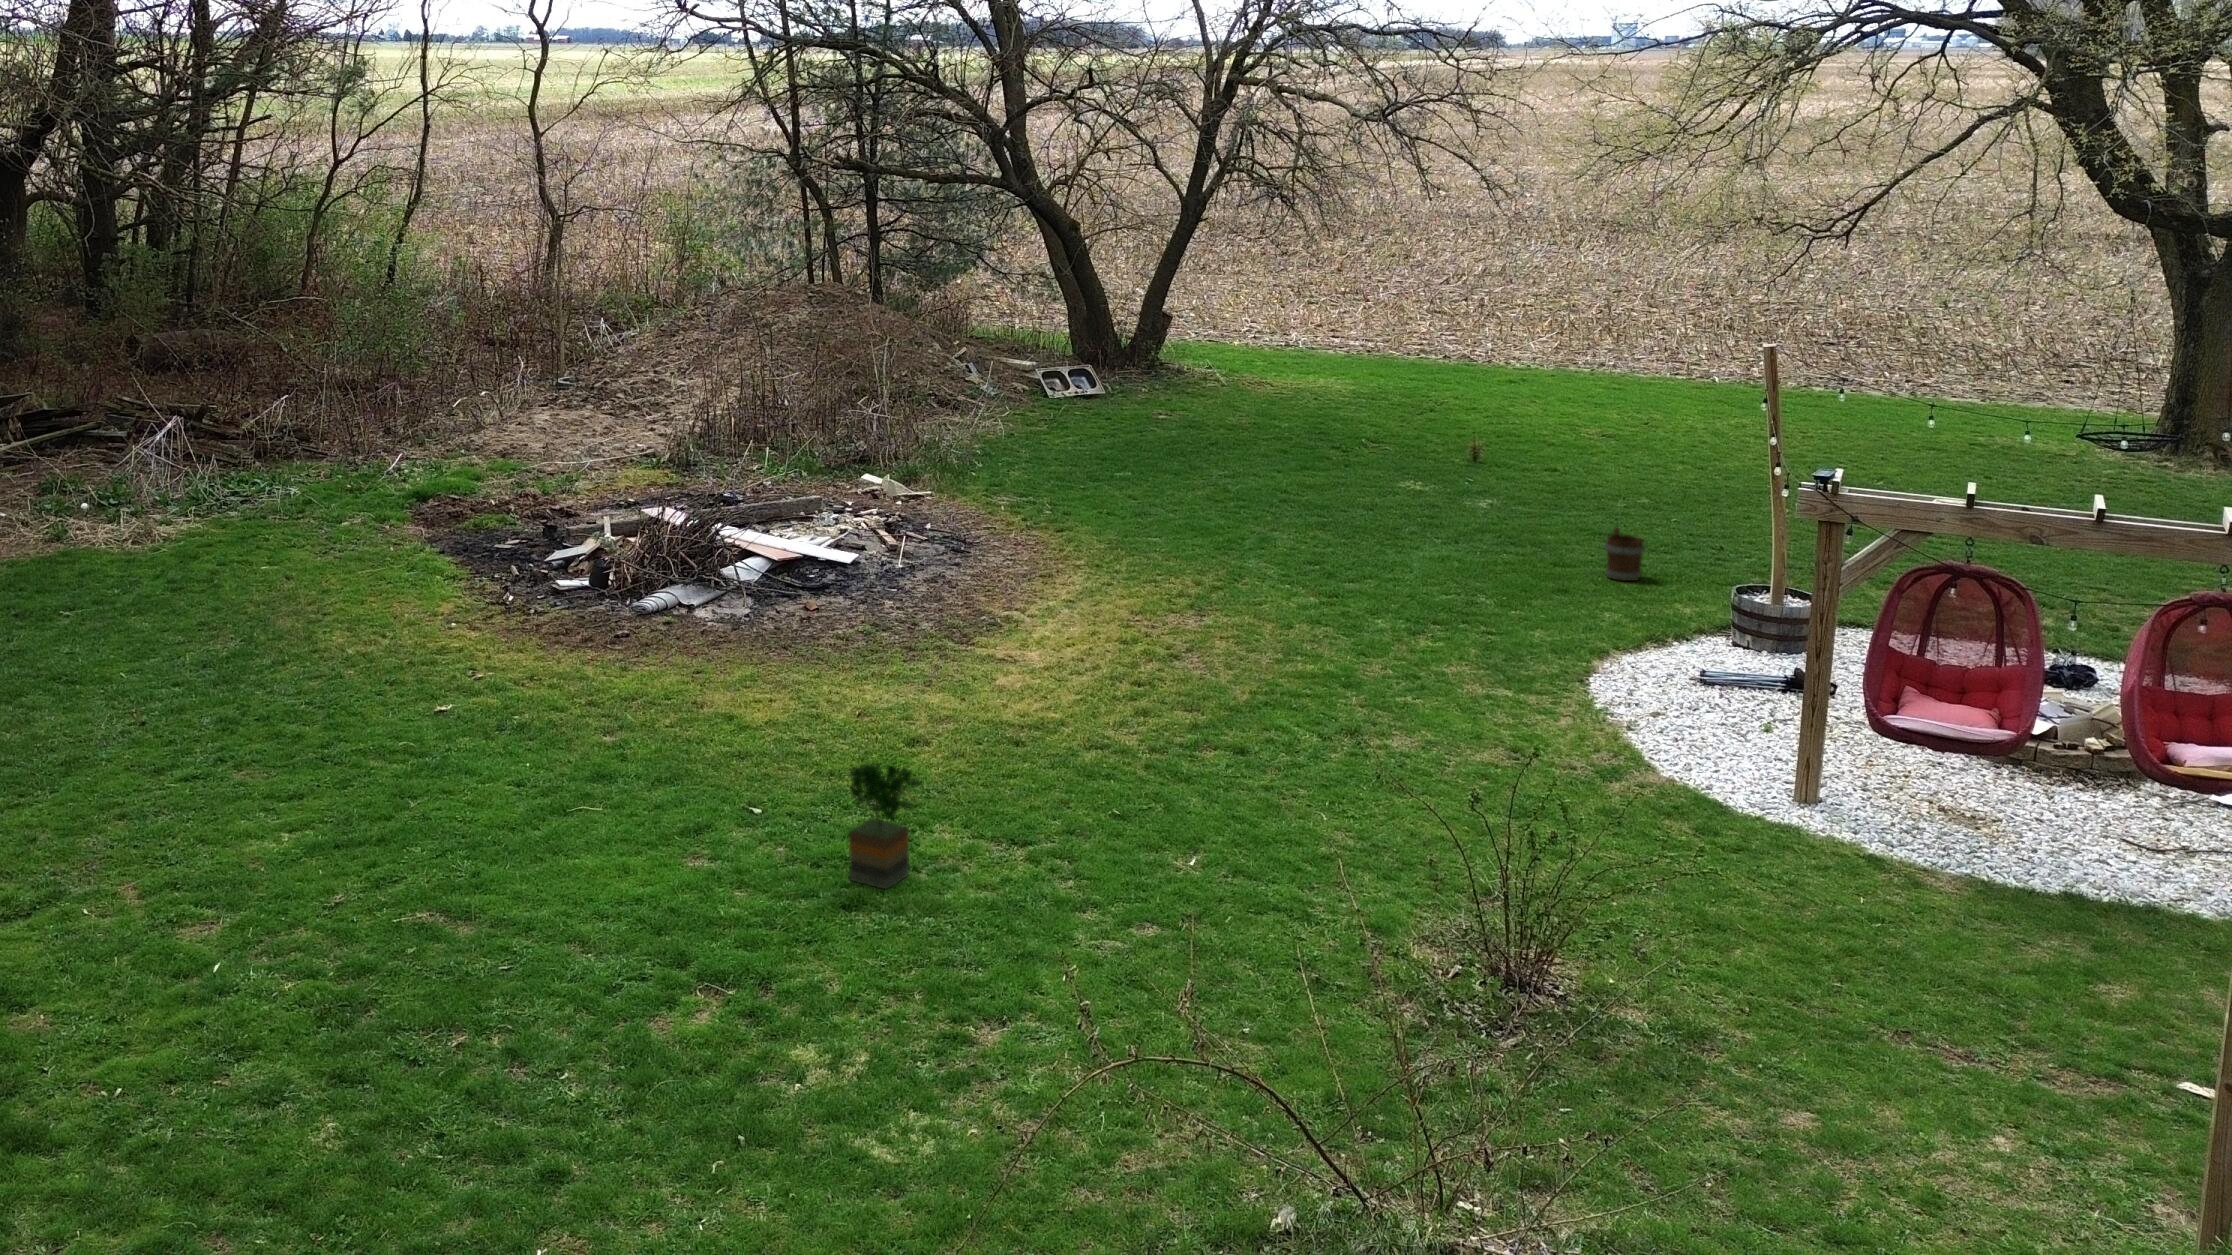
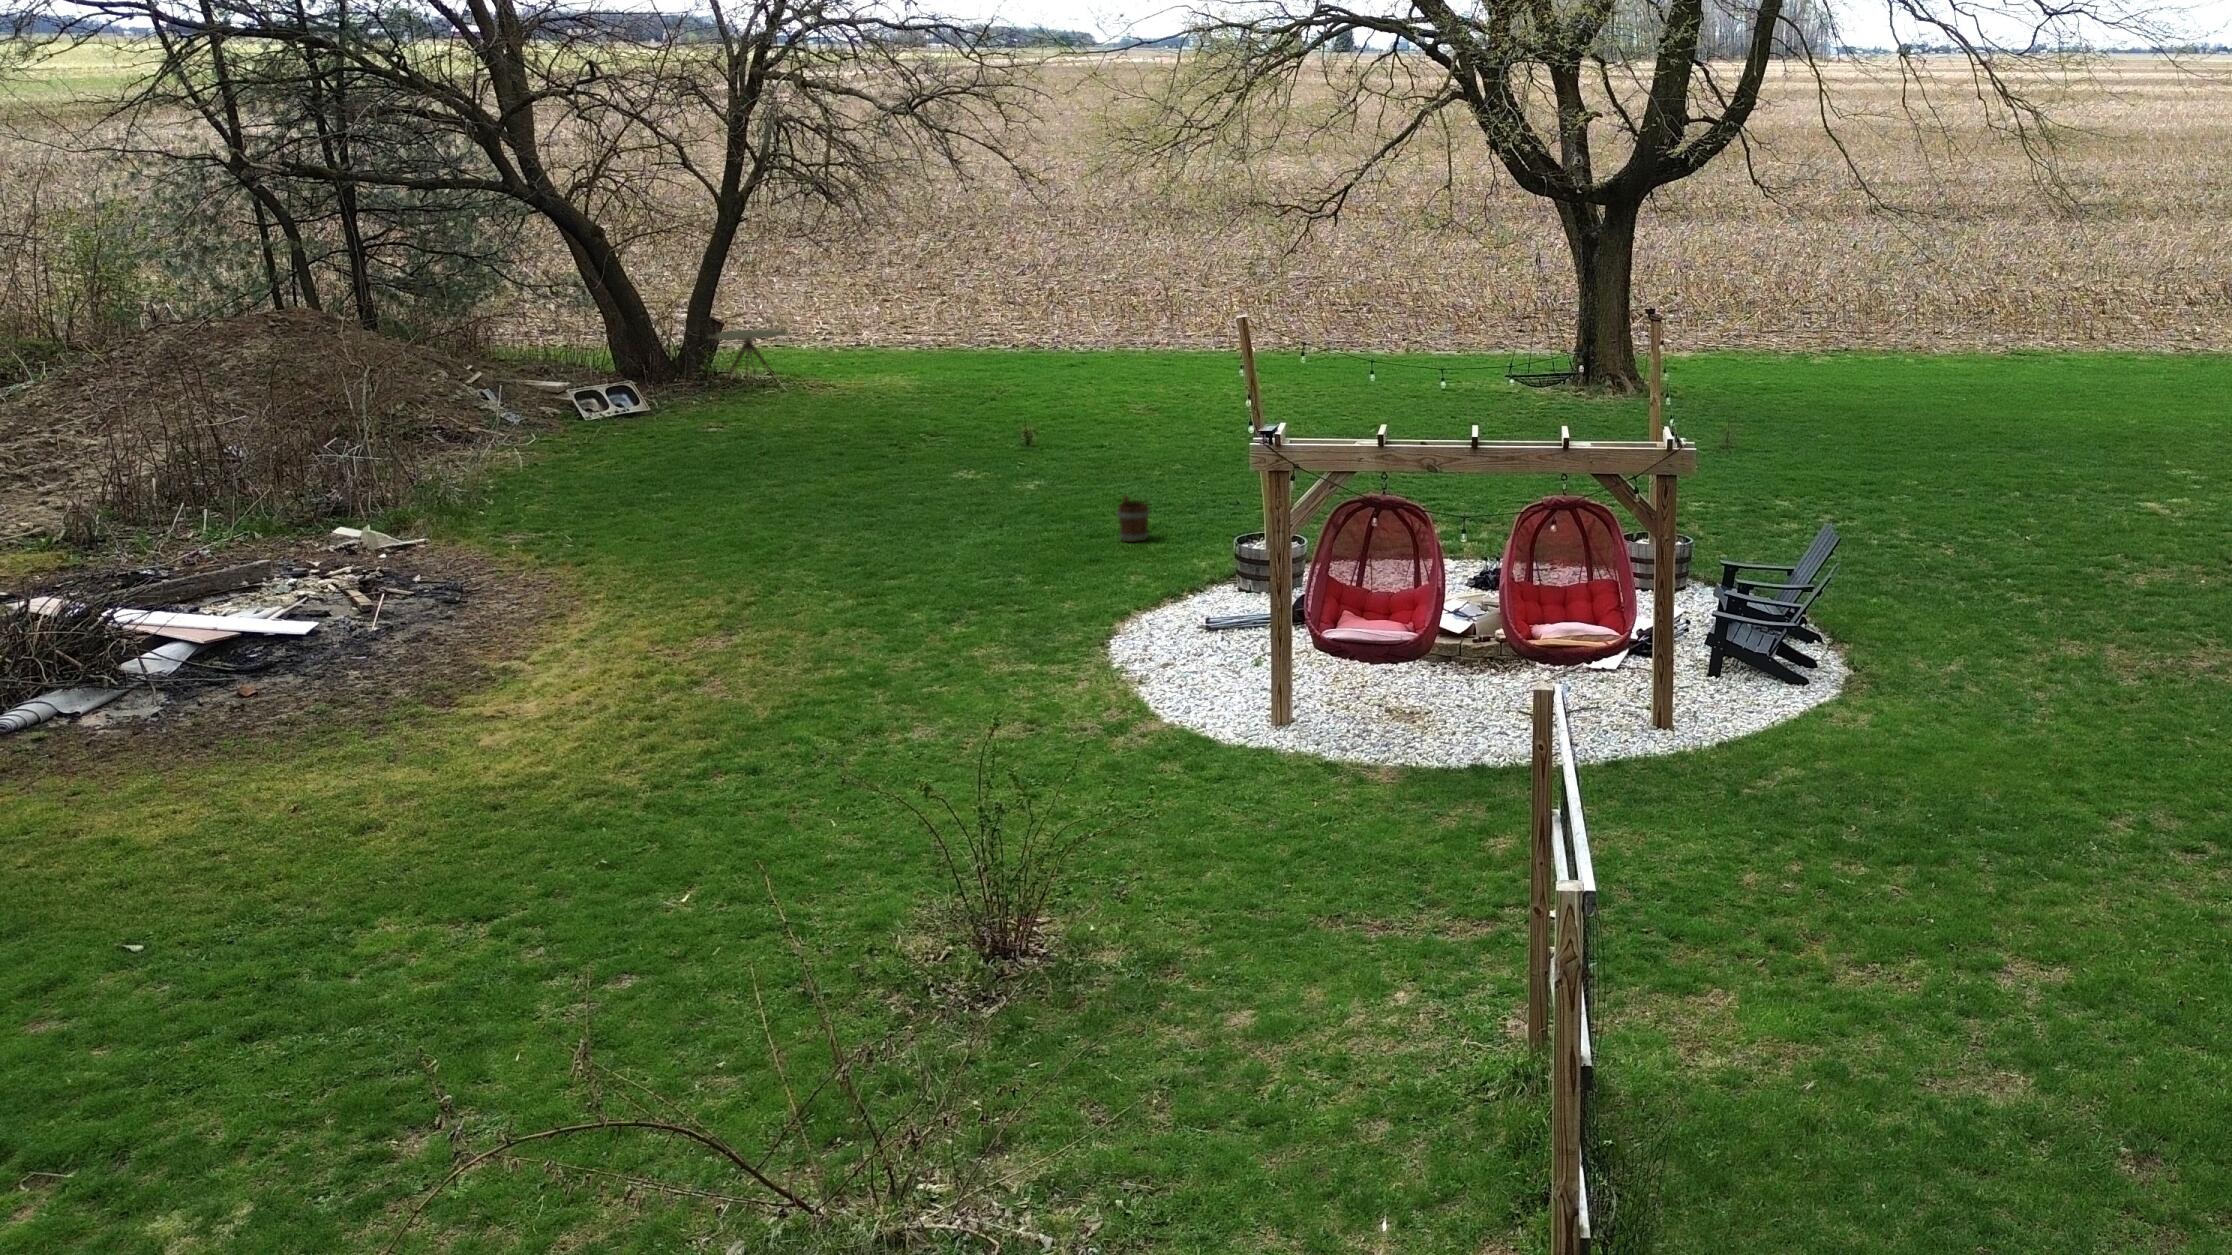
round table: none [1161,321,1241,381] -> present [709,329,787,383]
potted tree: present [849,763,920,889] -> none [230,902,348,1061]

